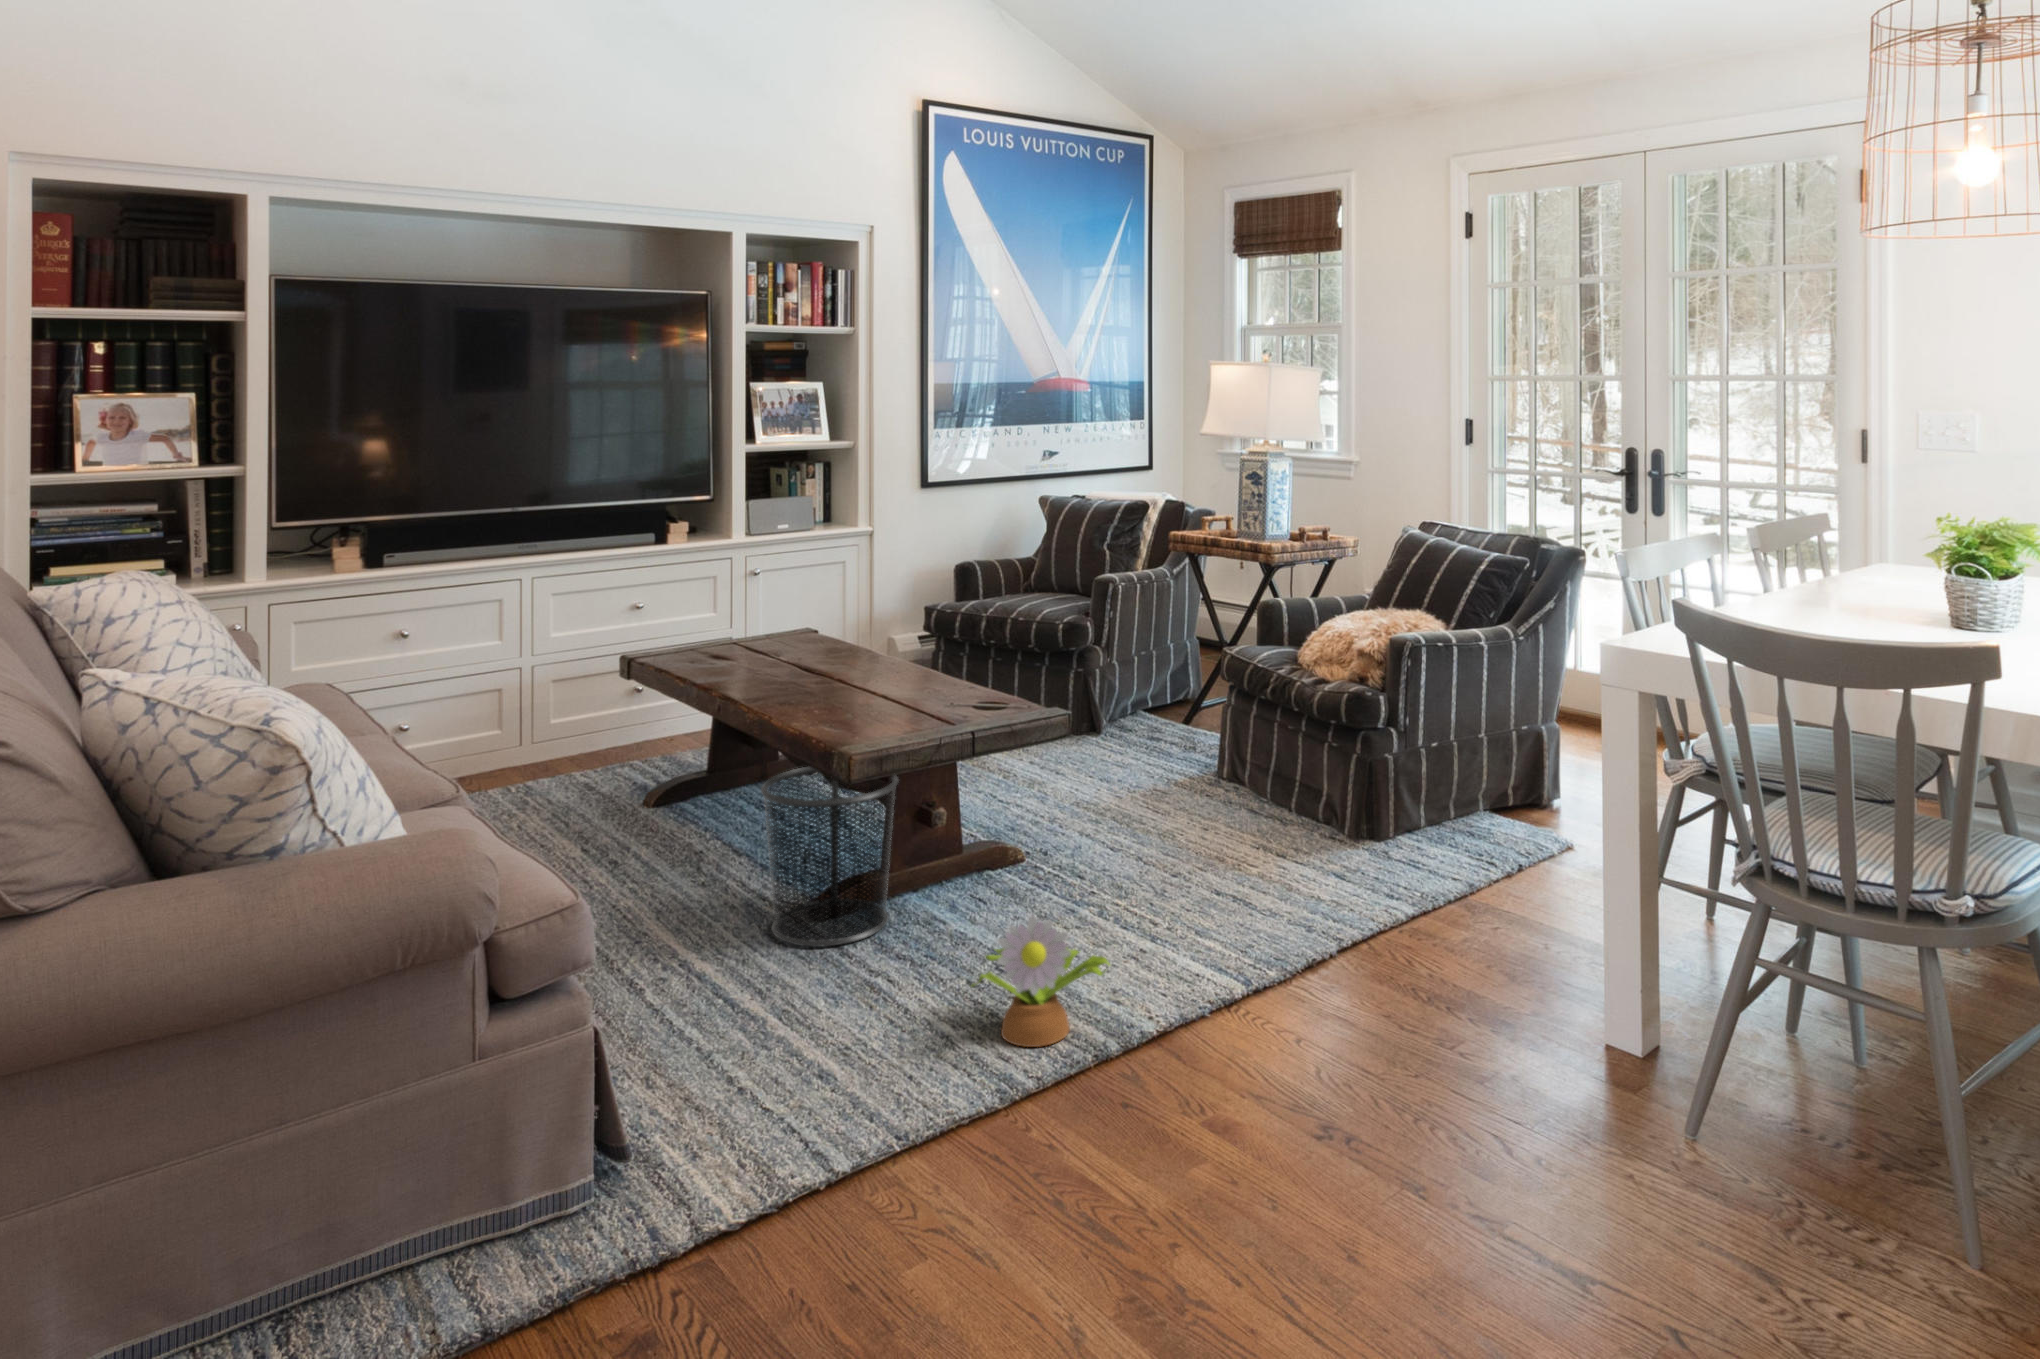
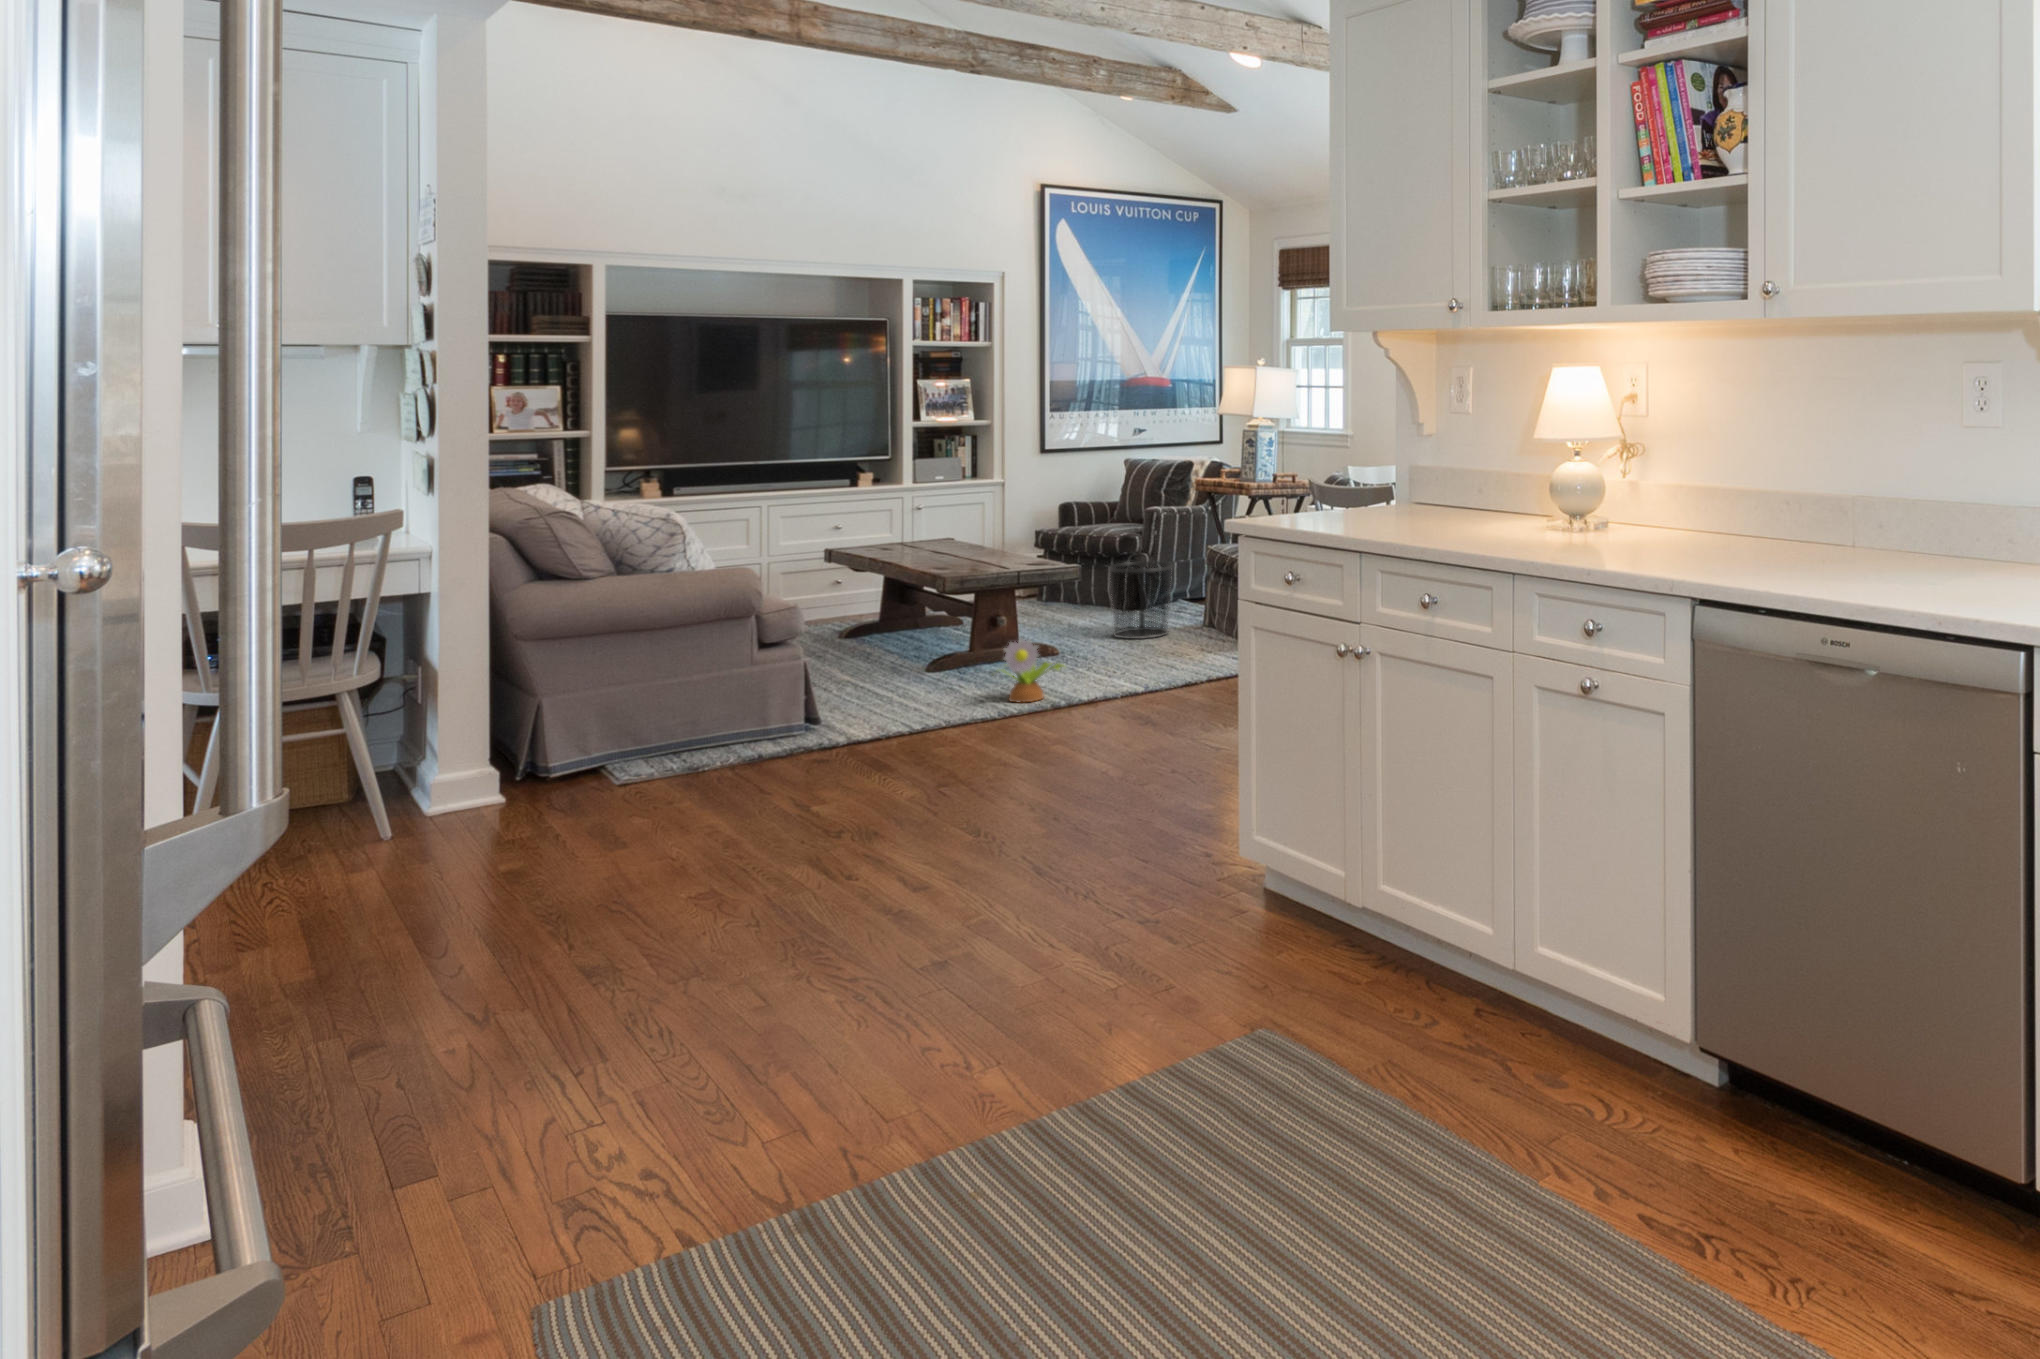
waste bin: present [761,767,898,947] -> present [1109,561,1173,639]

